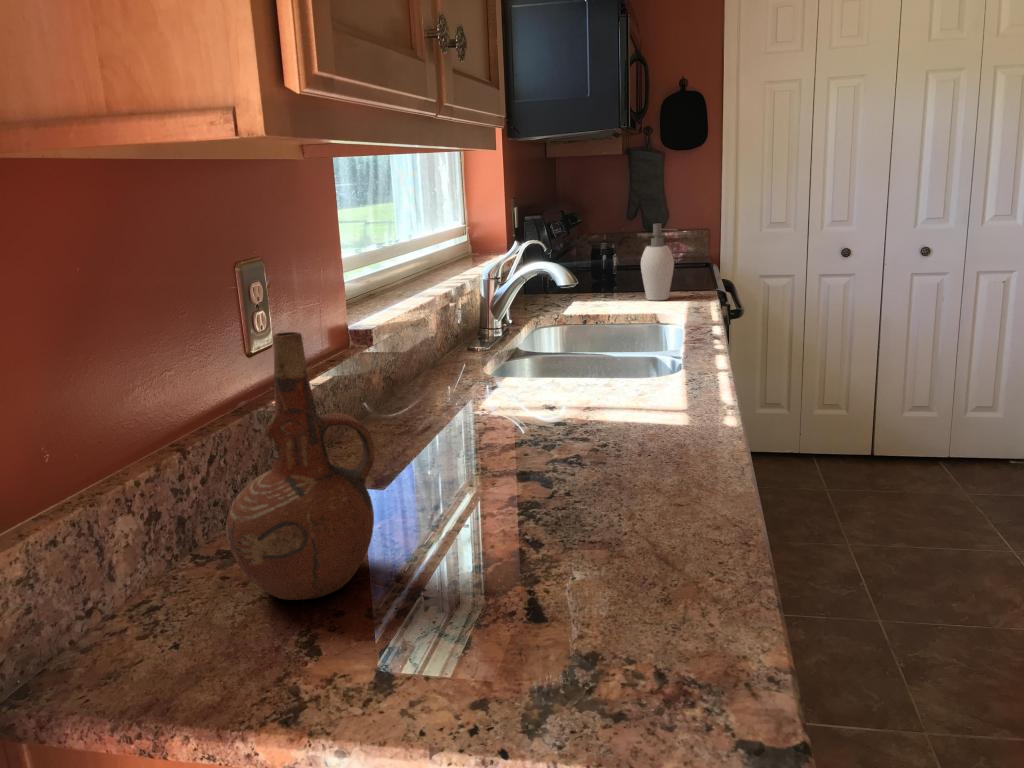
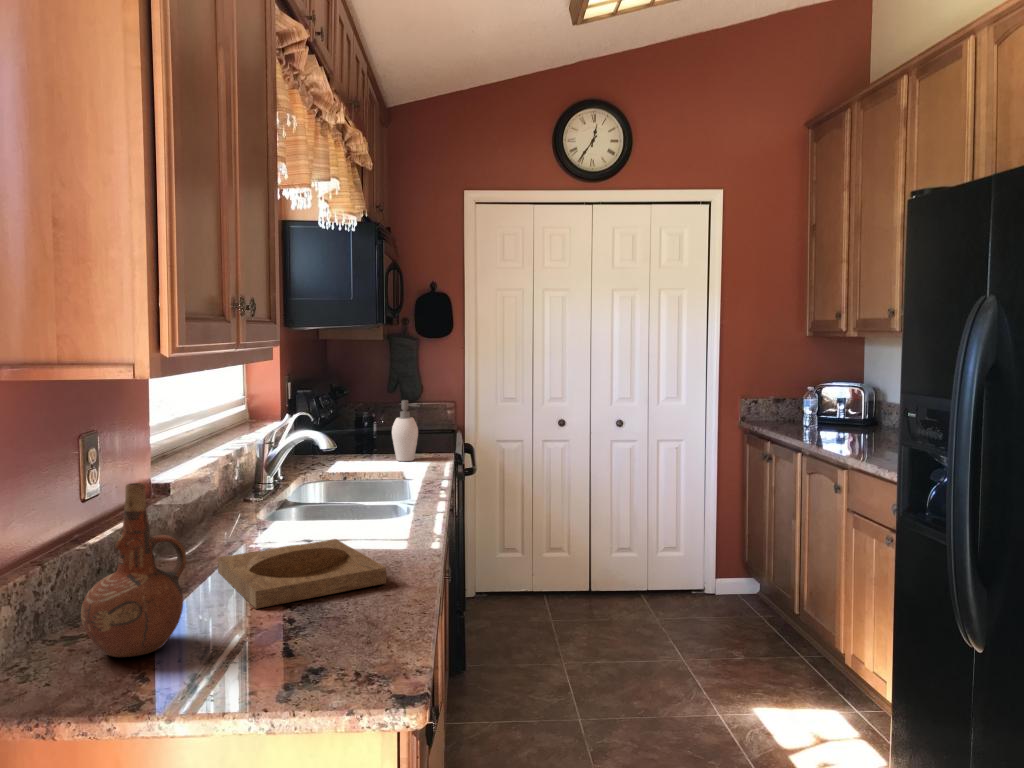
tray: none [432,408,672,518] -> present [218,539,386,609]

